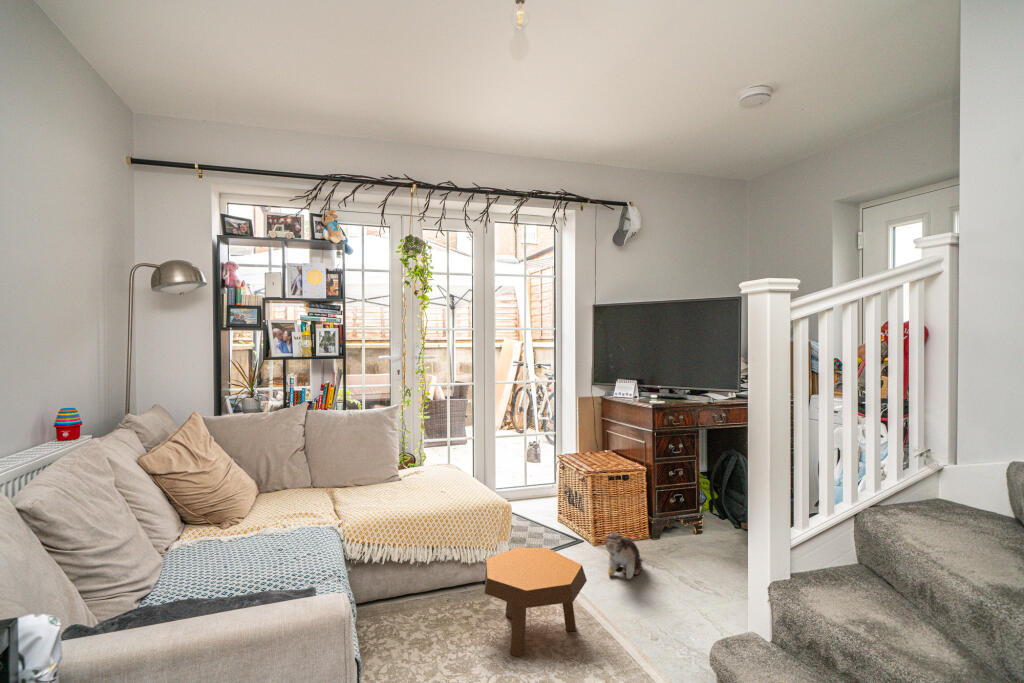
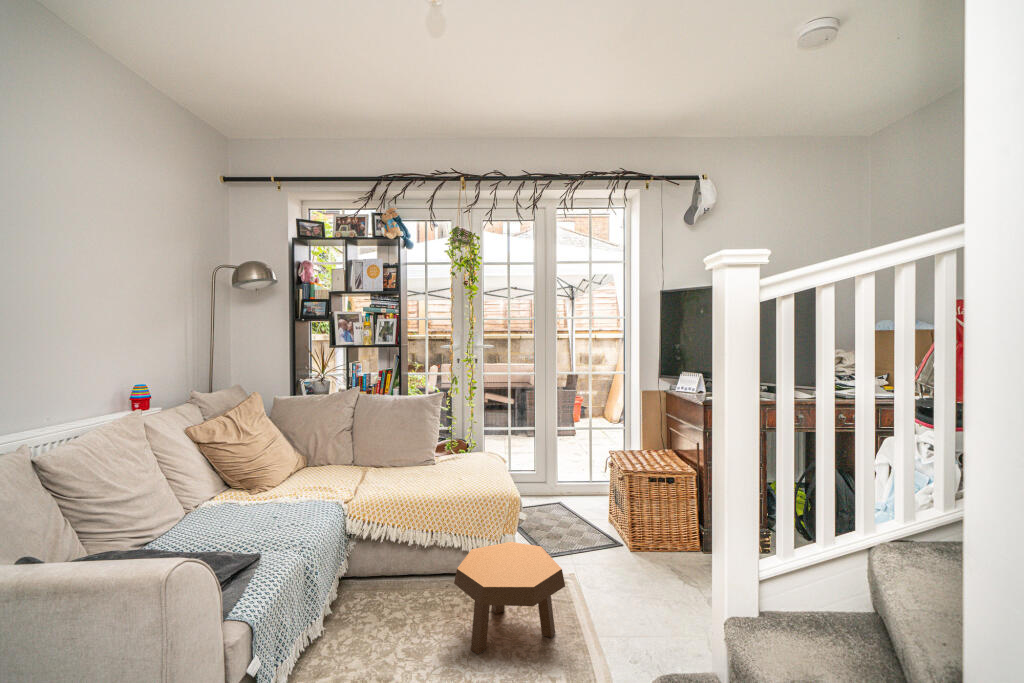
plush toy: present [602,532,642,579] -> none [612,538,674,591]

